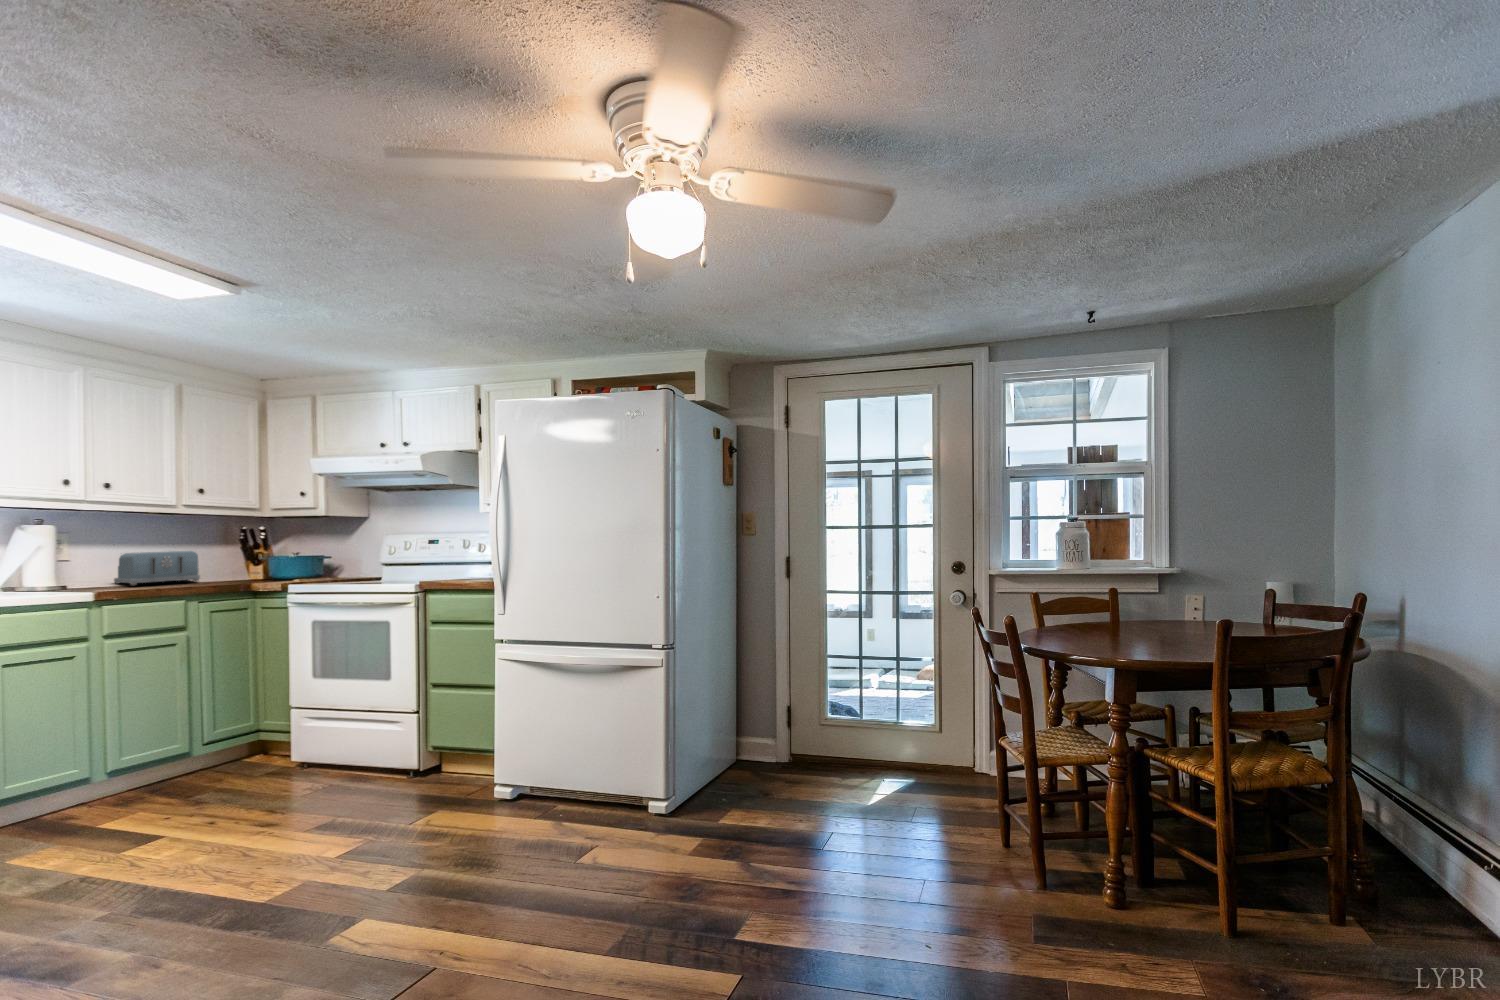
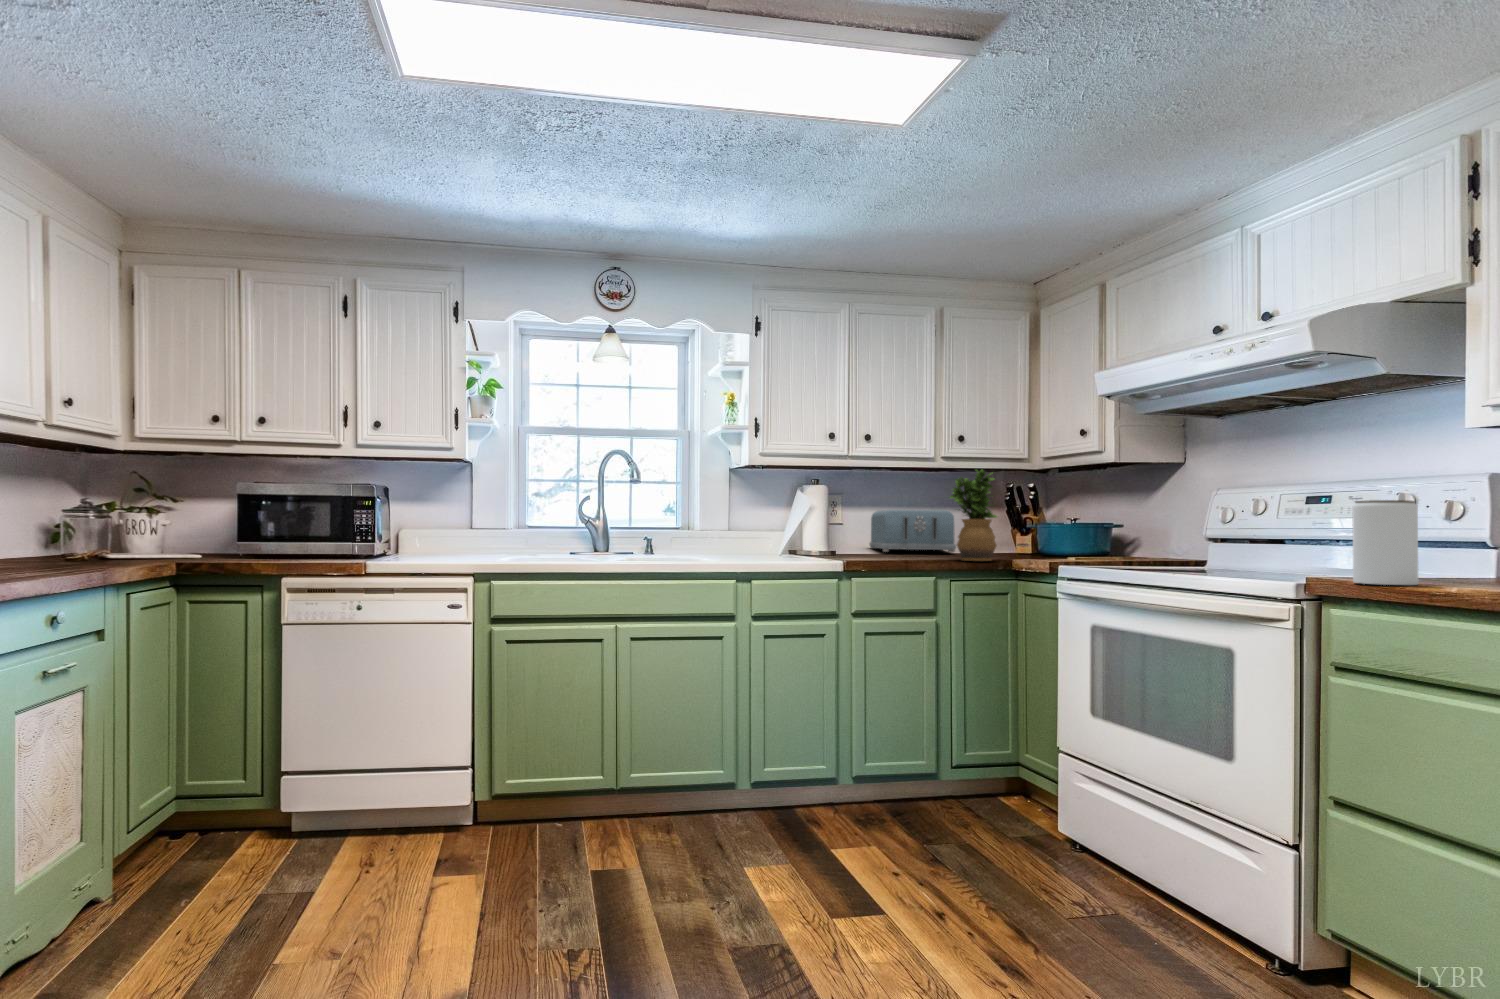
potted plant: none [194,521,237,587] -> present [950,470,997,561]
jar: none [442,542,469,582] -> present [1352,500,1418,585]

